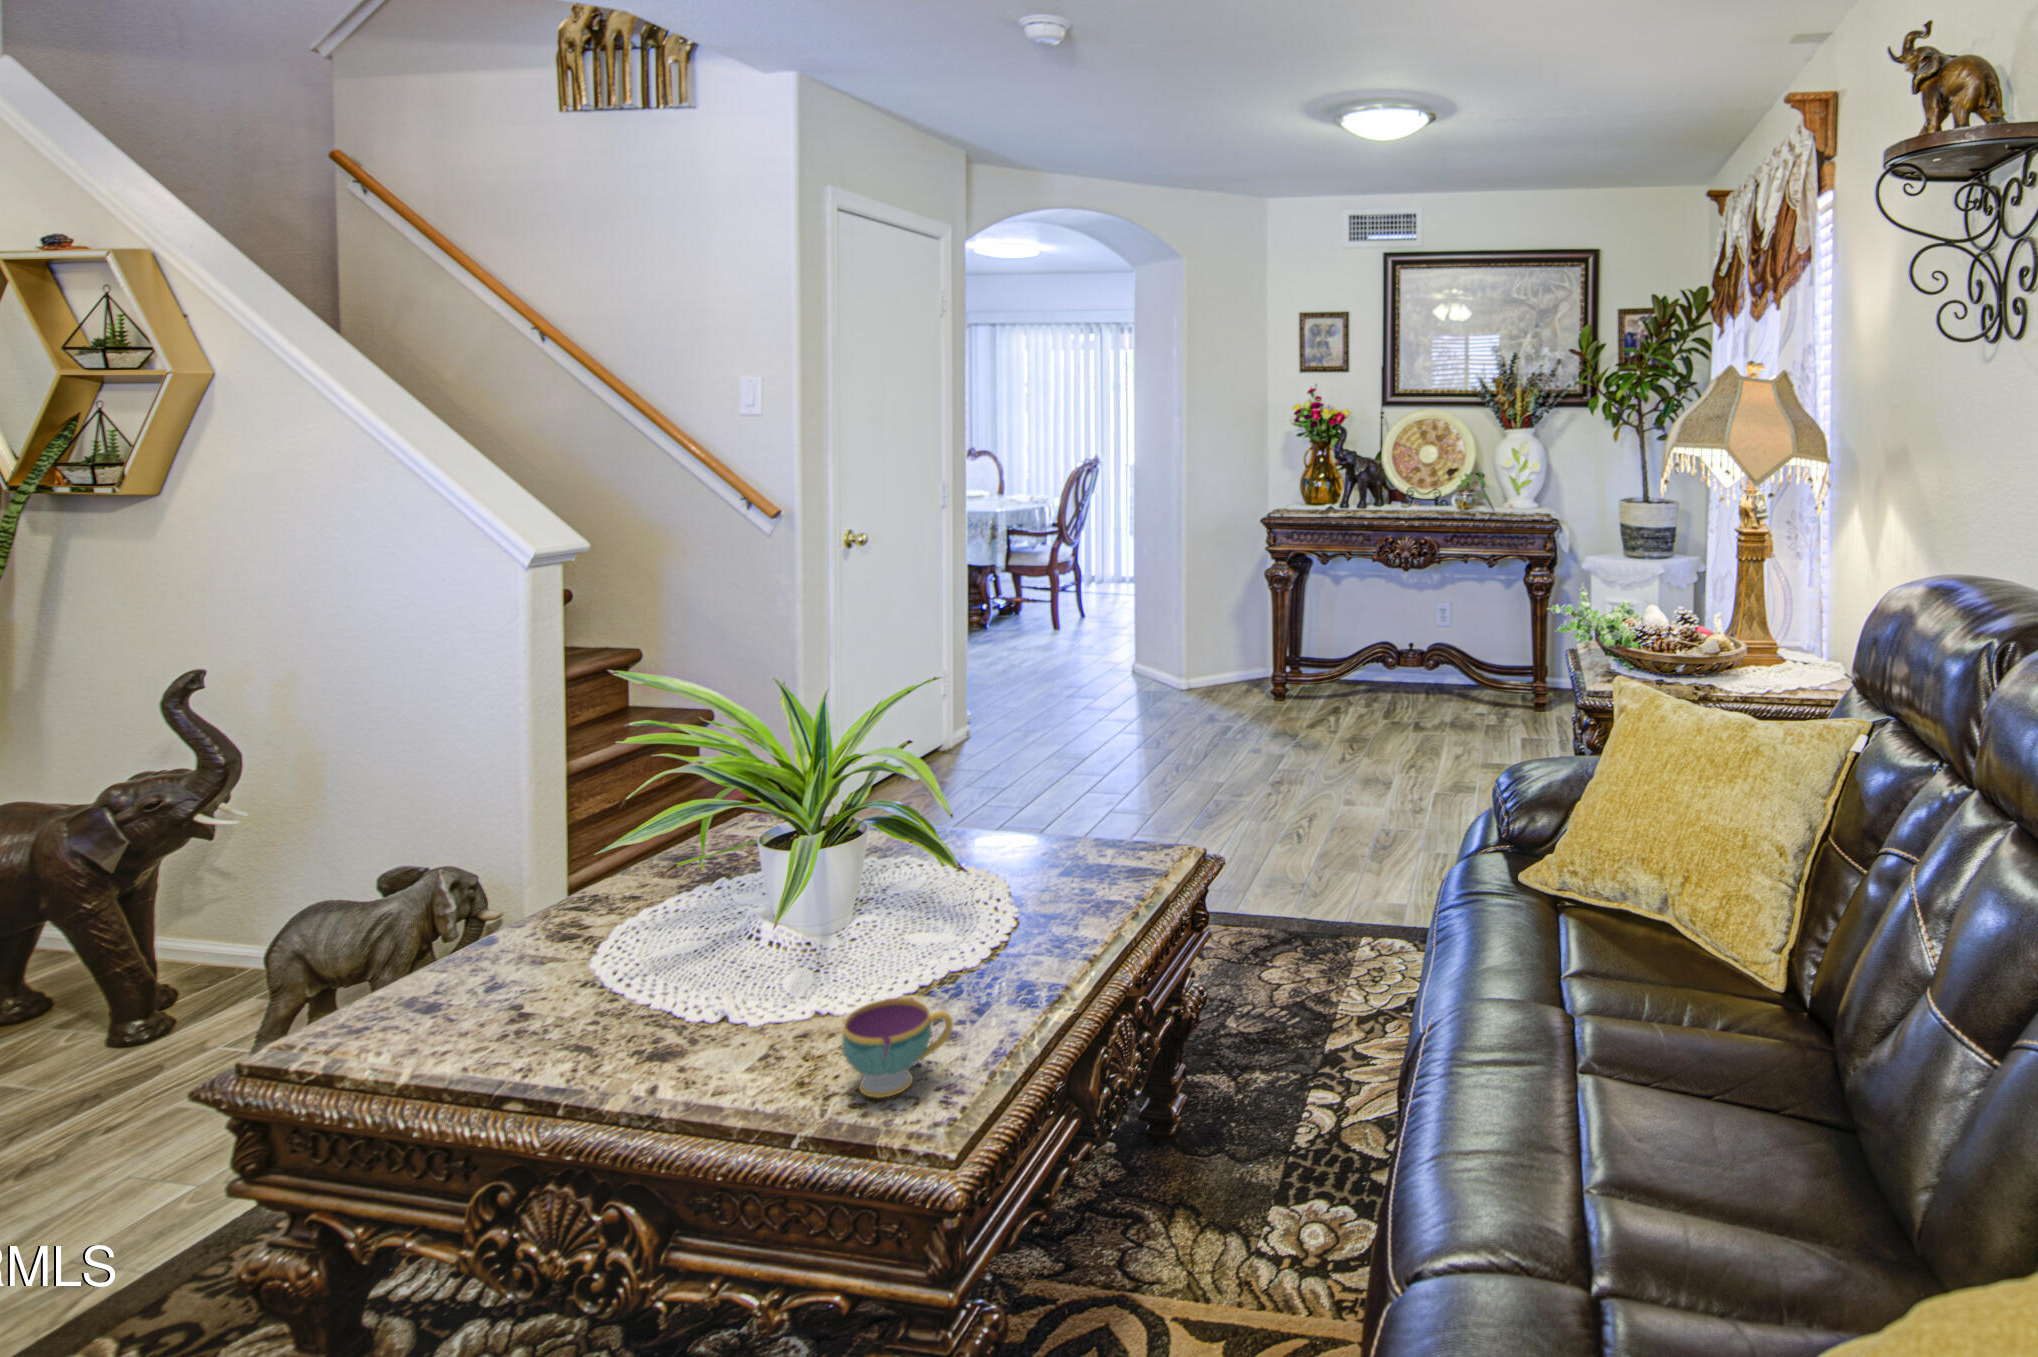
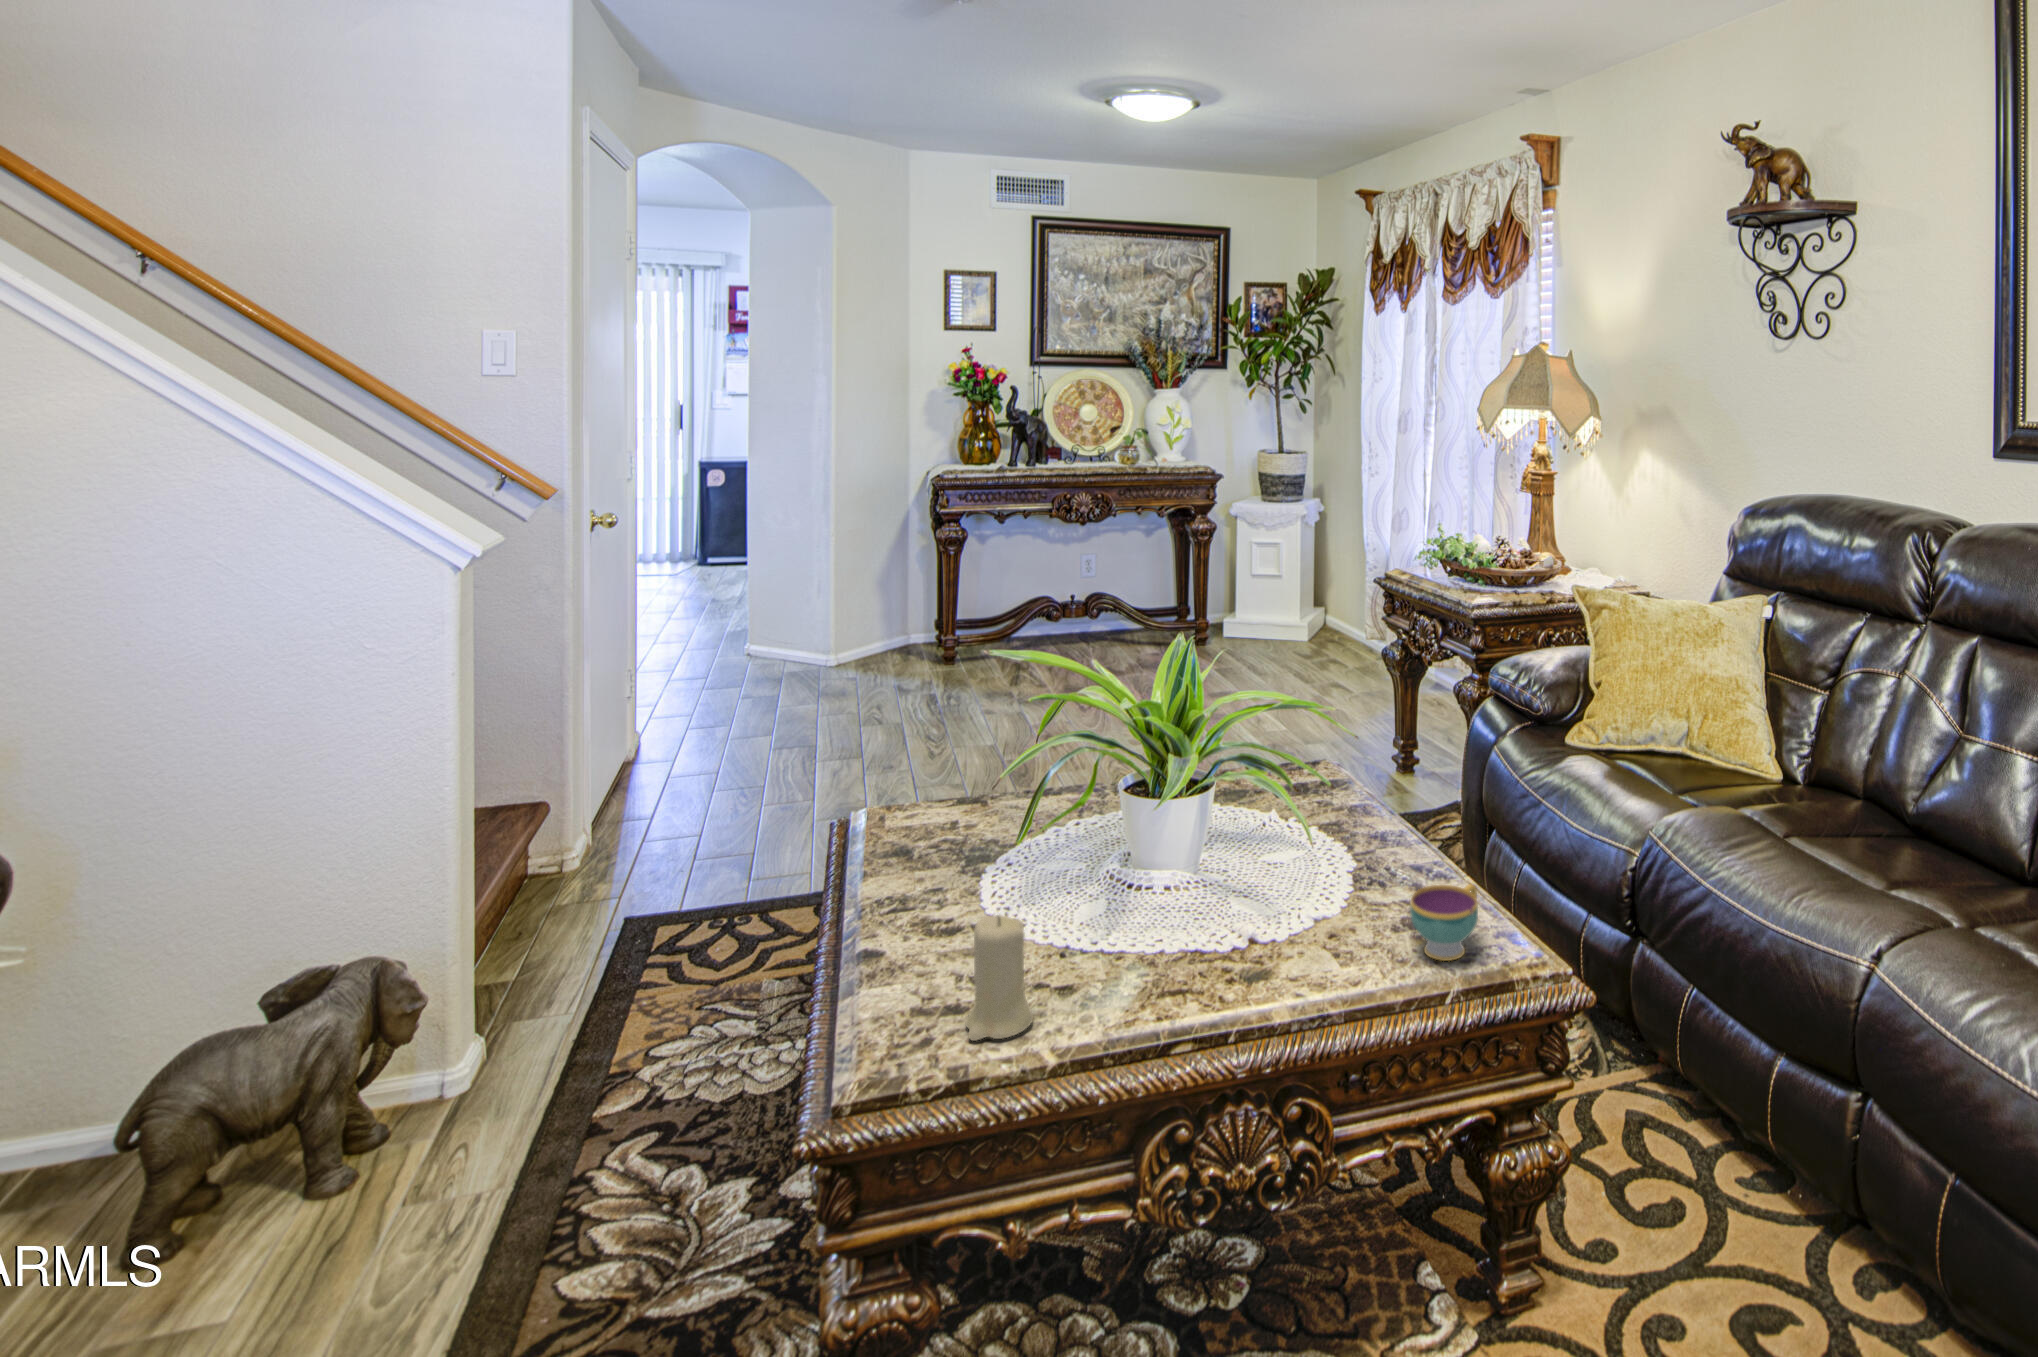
candle: none [440,892,522,1017] -> present [965,915,1033,1041]

